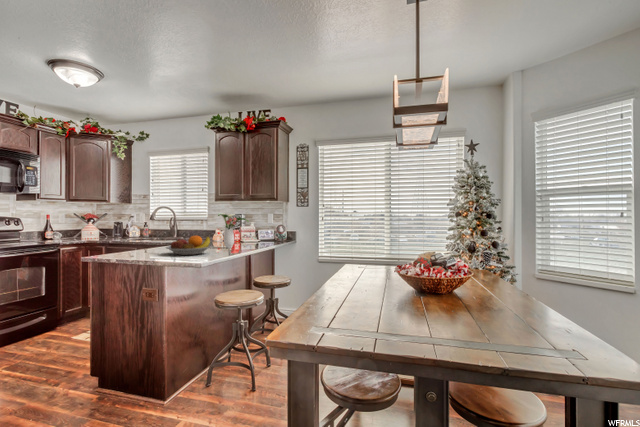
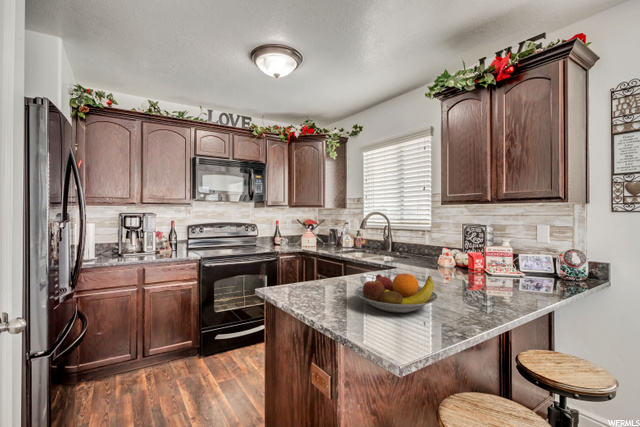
flower arrangement: present [218,213,248,248] -> none [447,226,512,292]

